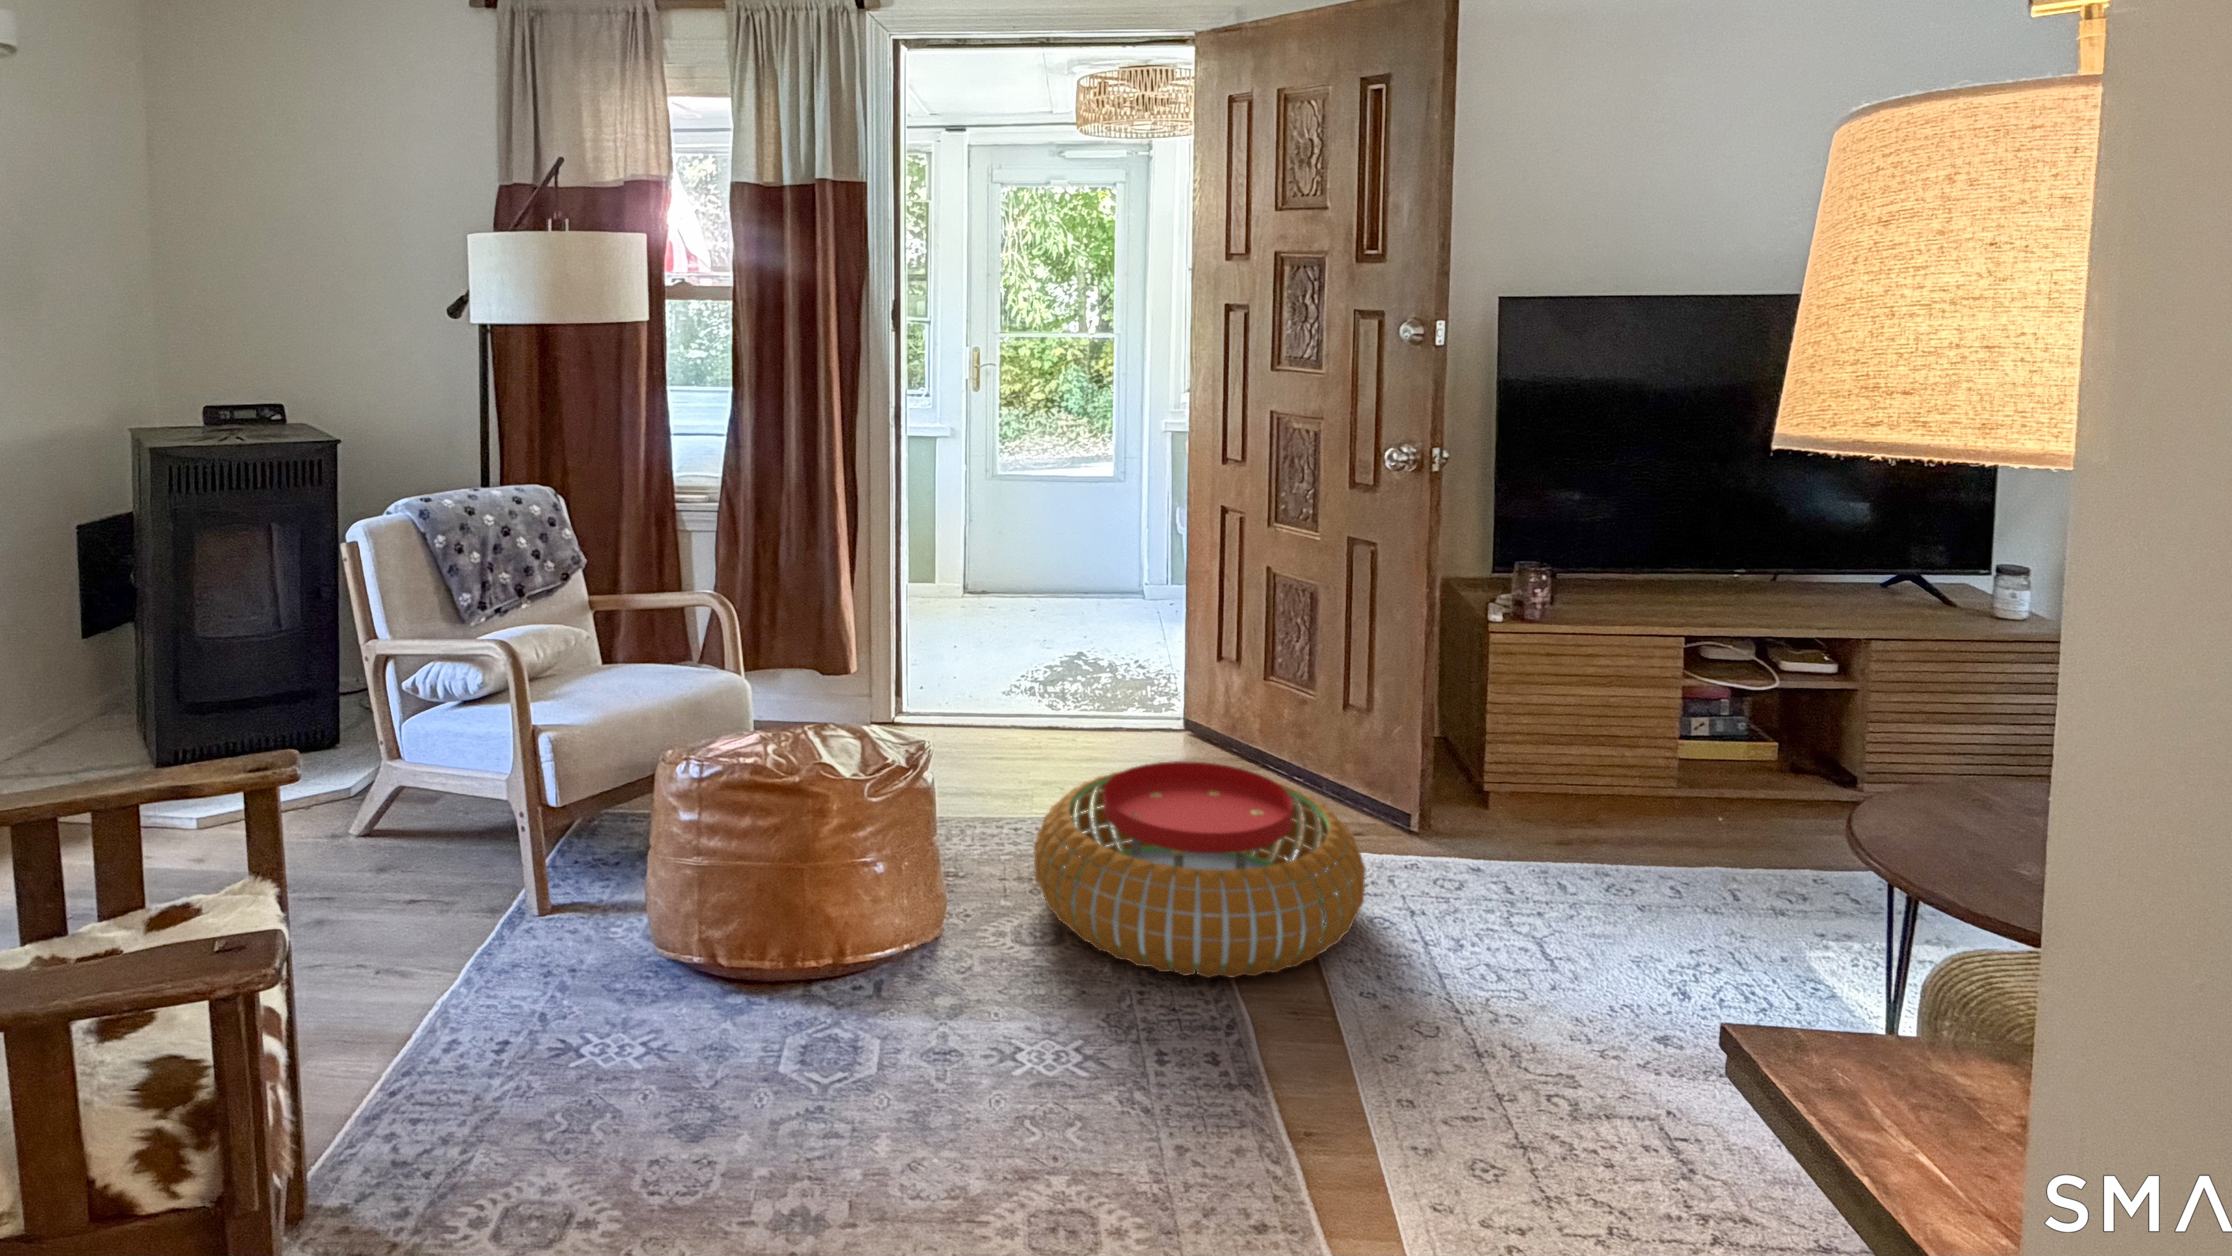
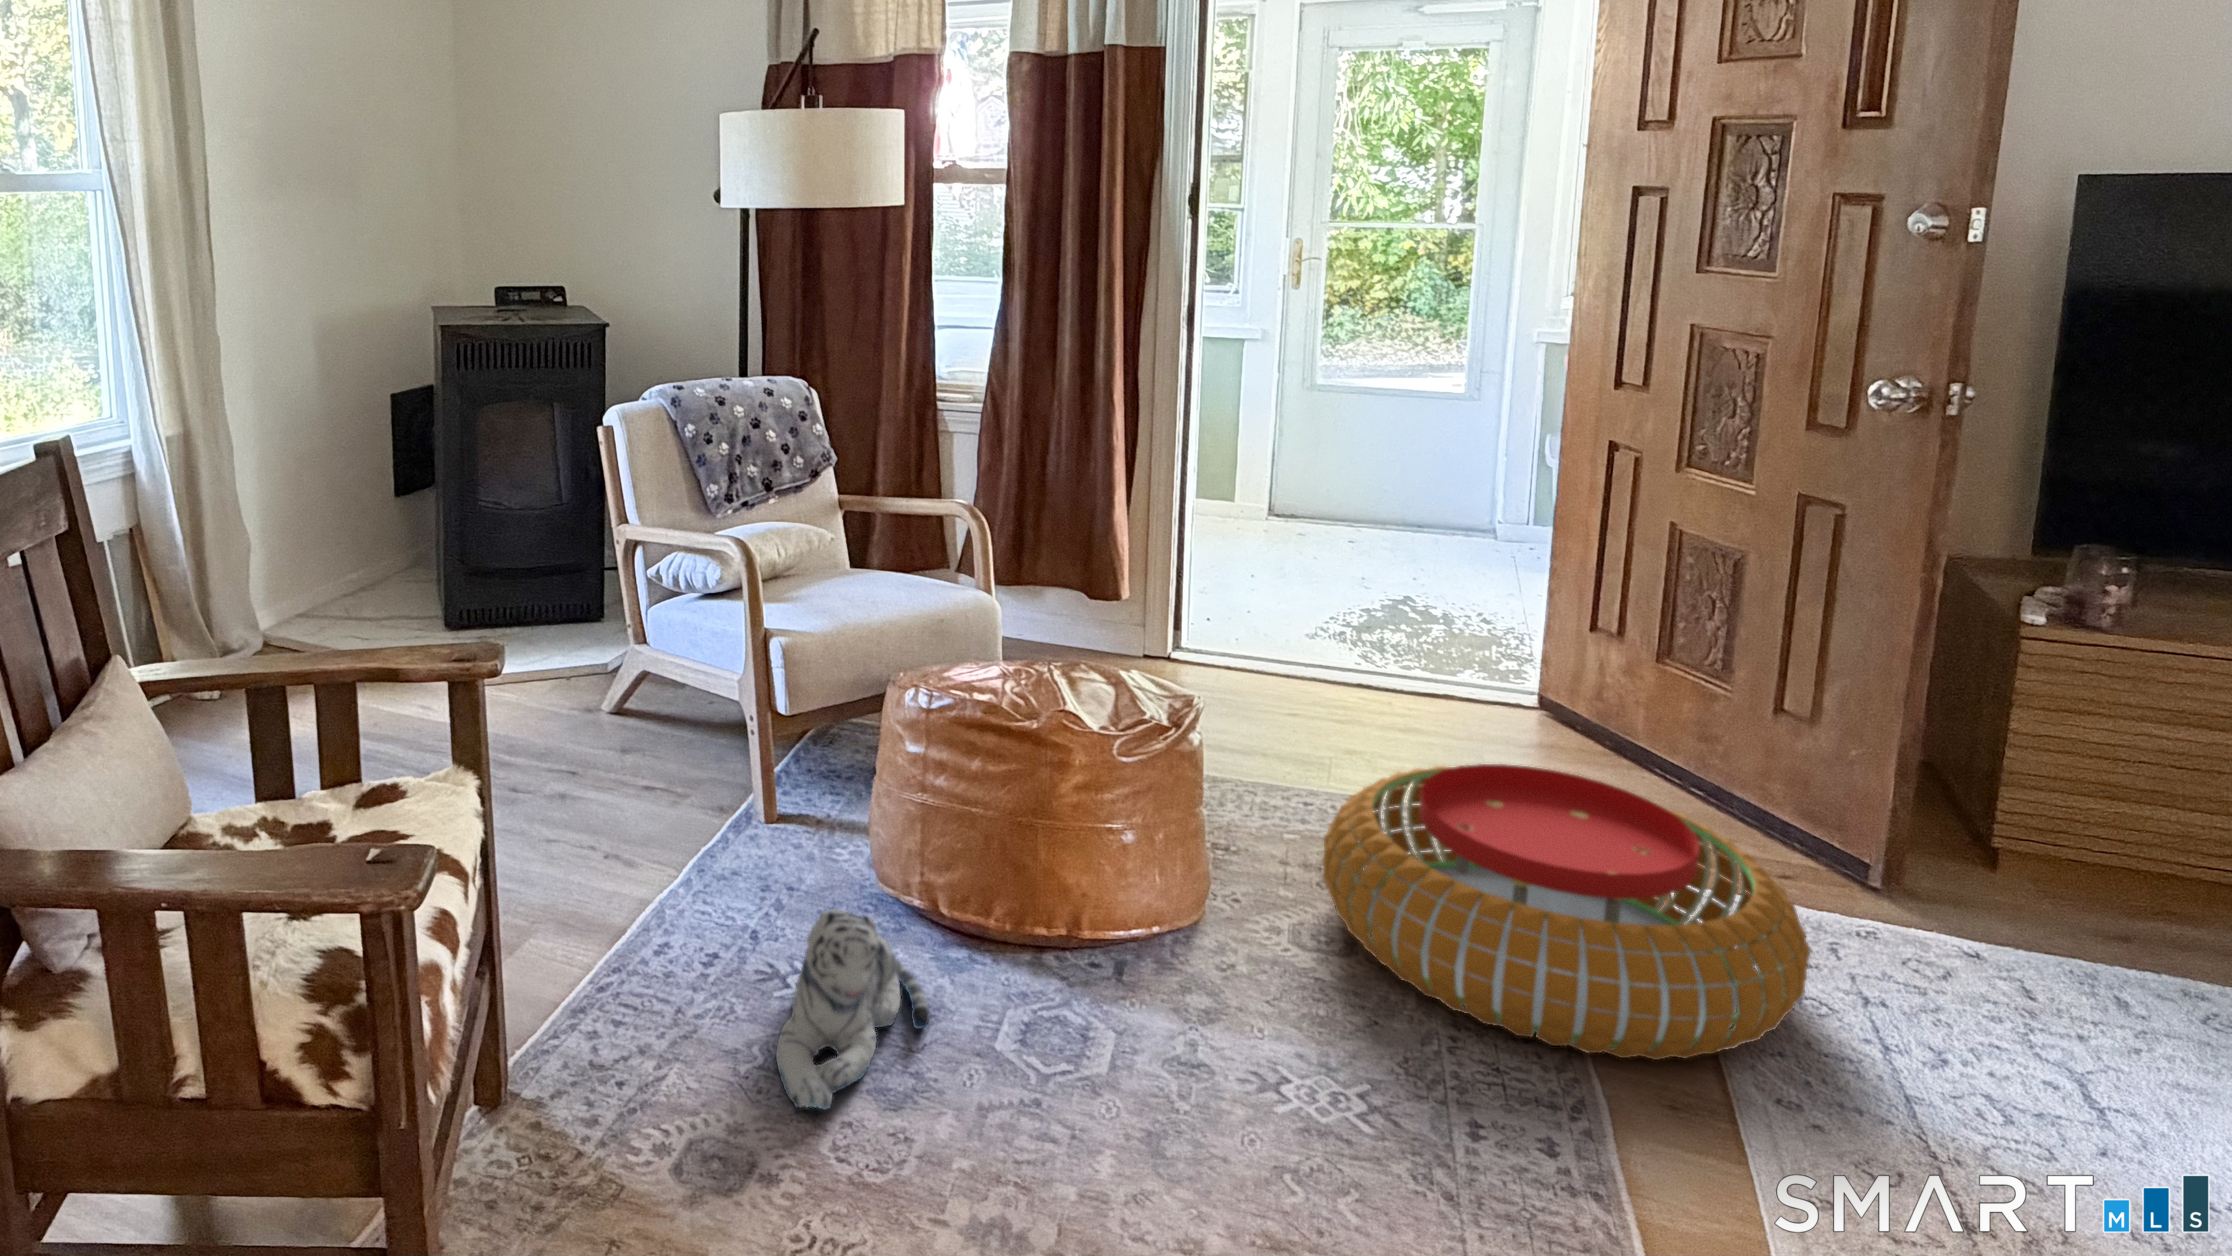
plush toy: none [570,978,717,1179] -> present [776,909,929,1110]

